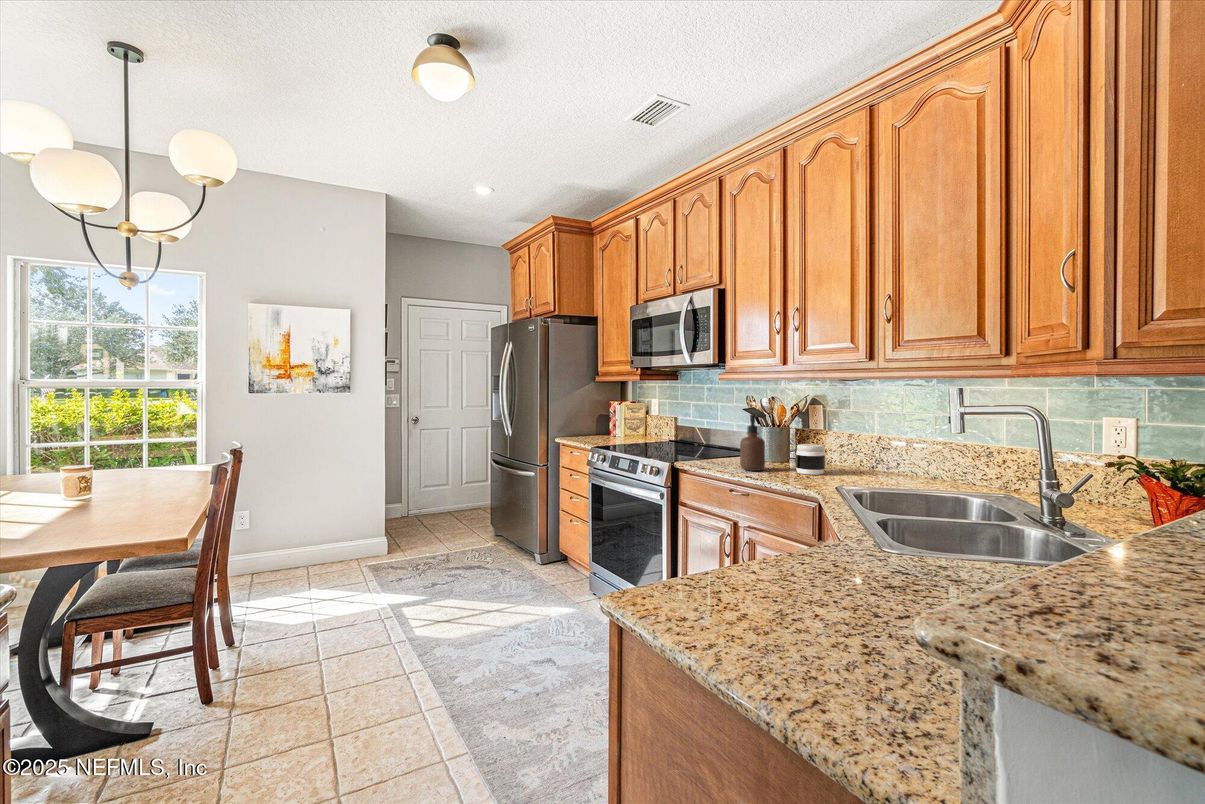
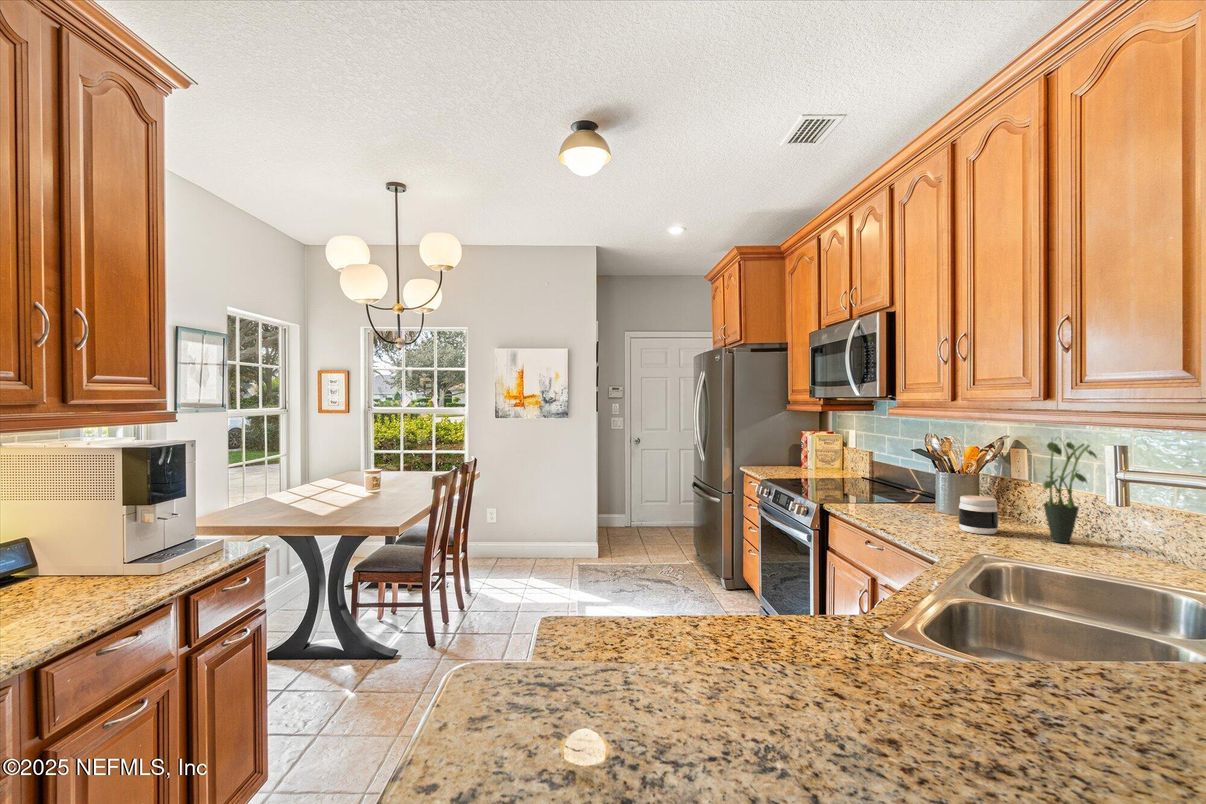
potted plant: none [856,392,896,475] -> present [1043,438,1097,543]
soap dispenser: present [740,414,765,471] -> none [891,456,923,521]

